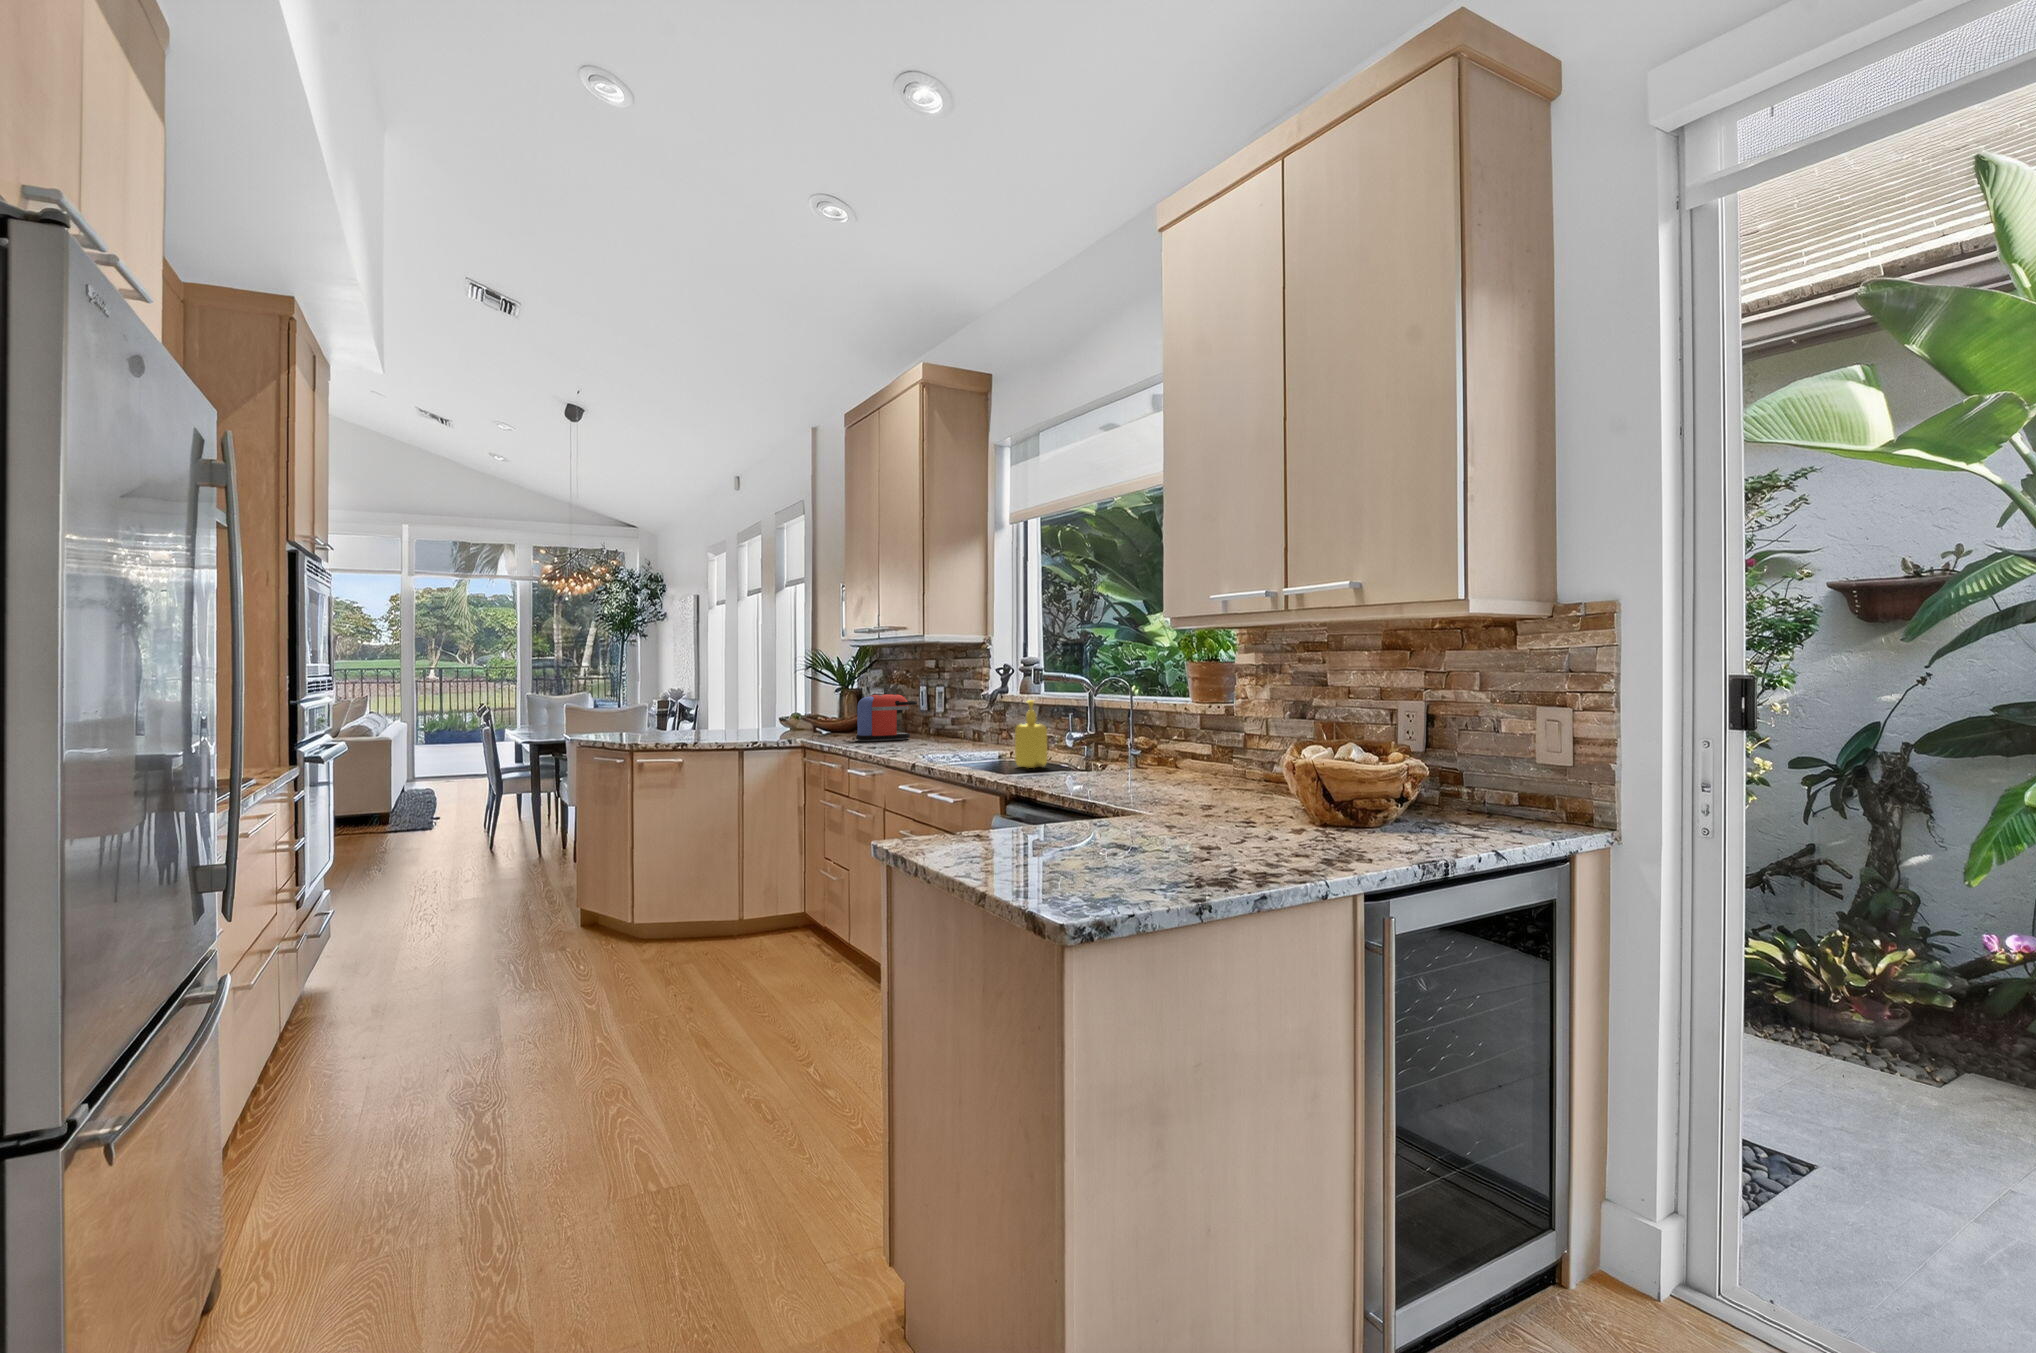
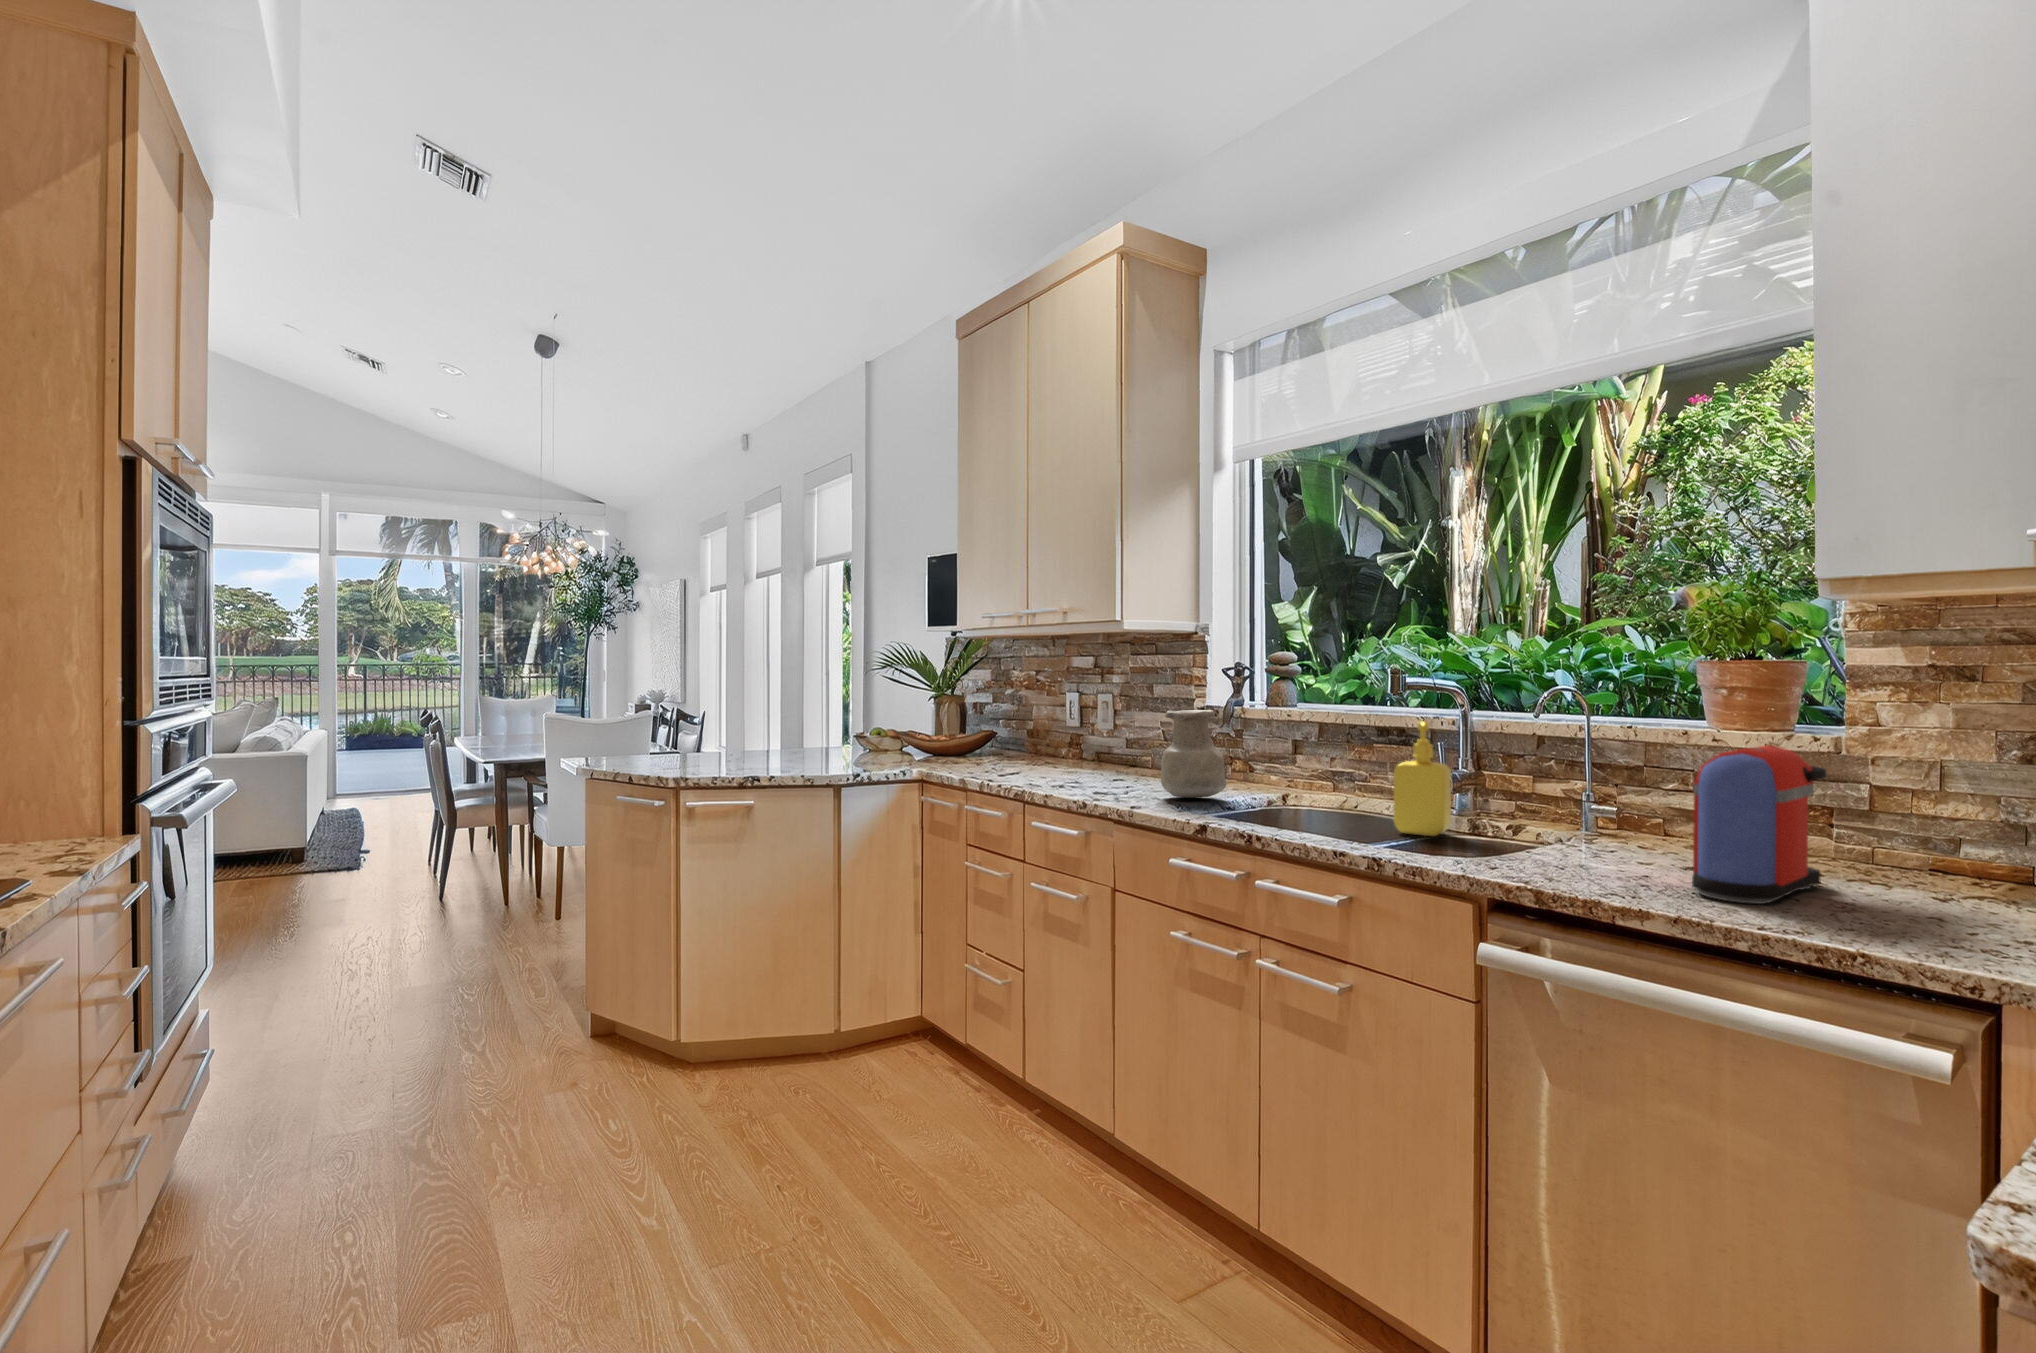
coffee maker: present [856,694,917,741] -> present [1692,745,1826,904]
vase: none [924,696,966,753] -> present [1161,710,1226,798]

